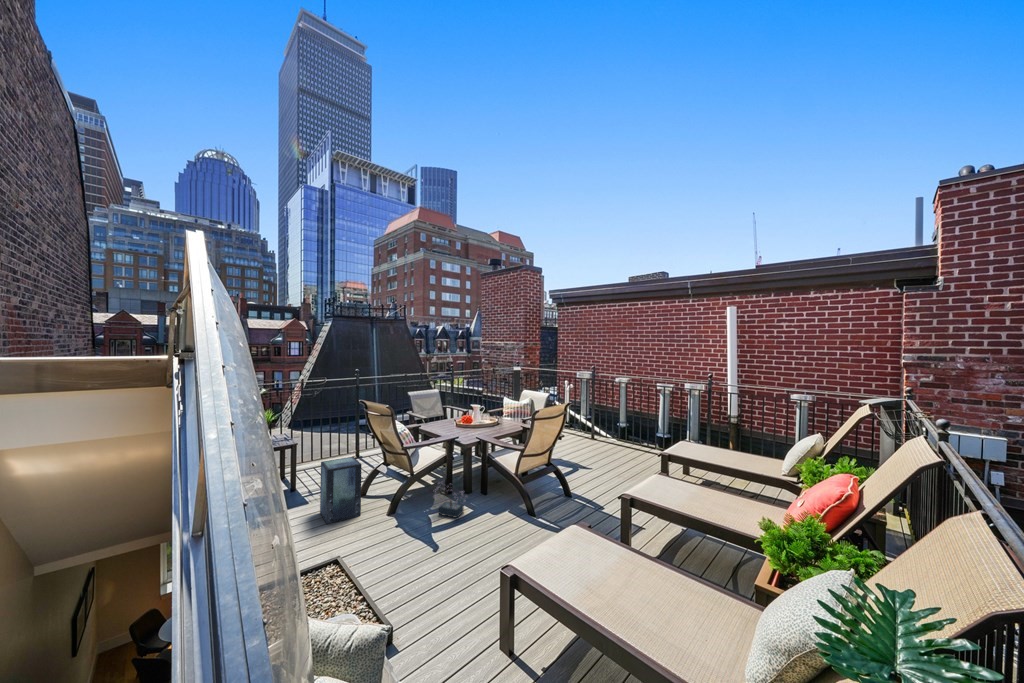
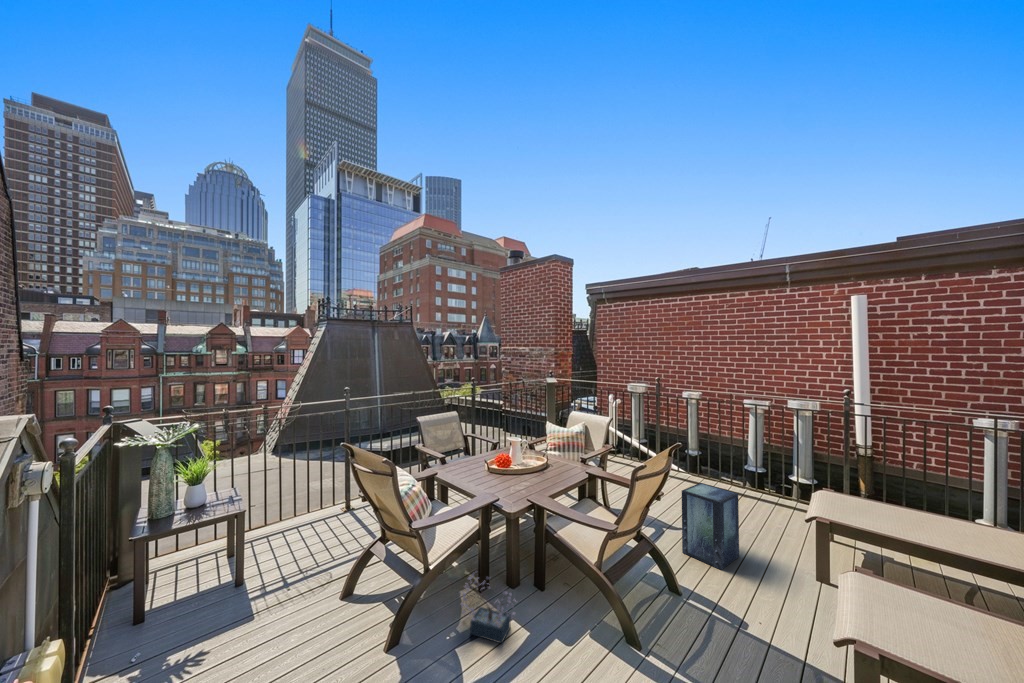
storage box: present [320,457,361,524] -> present [682,483,739,570]

